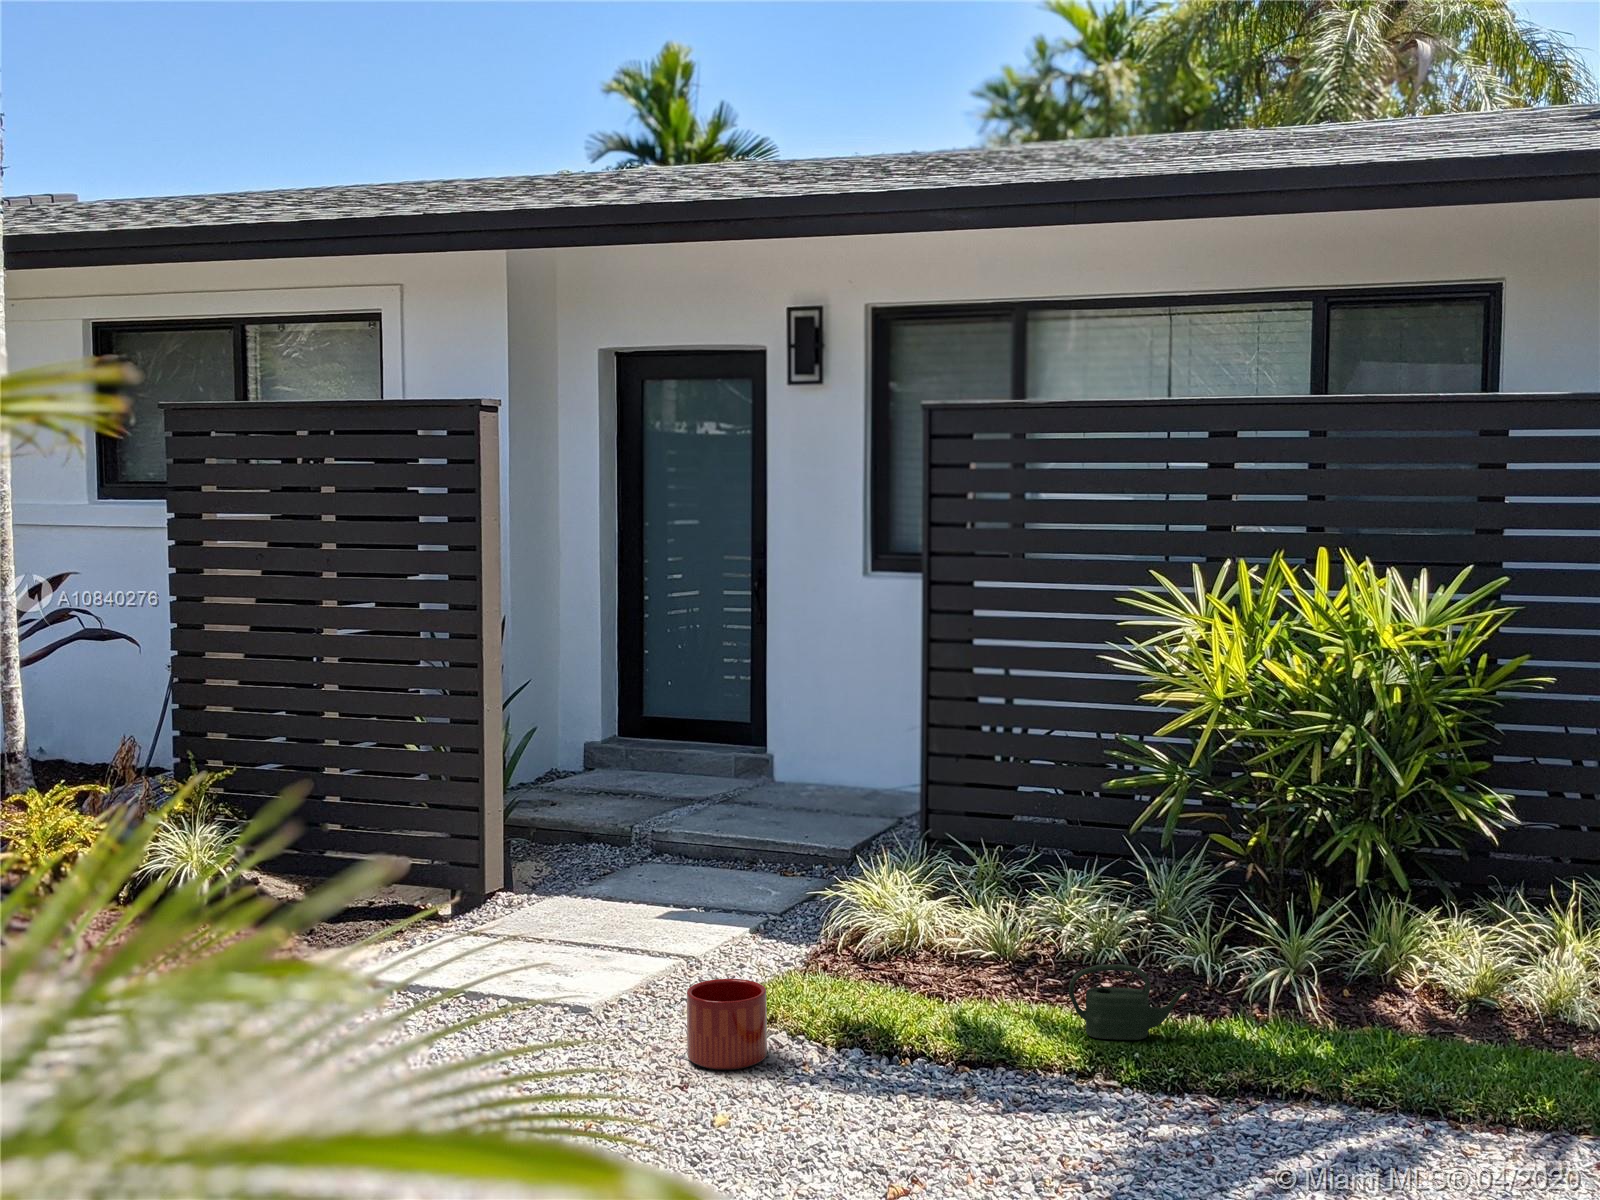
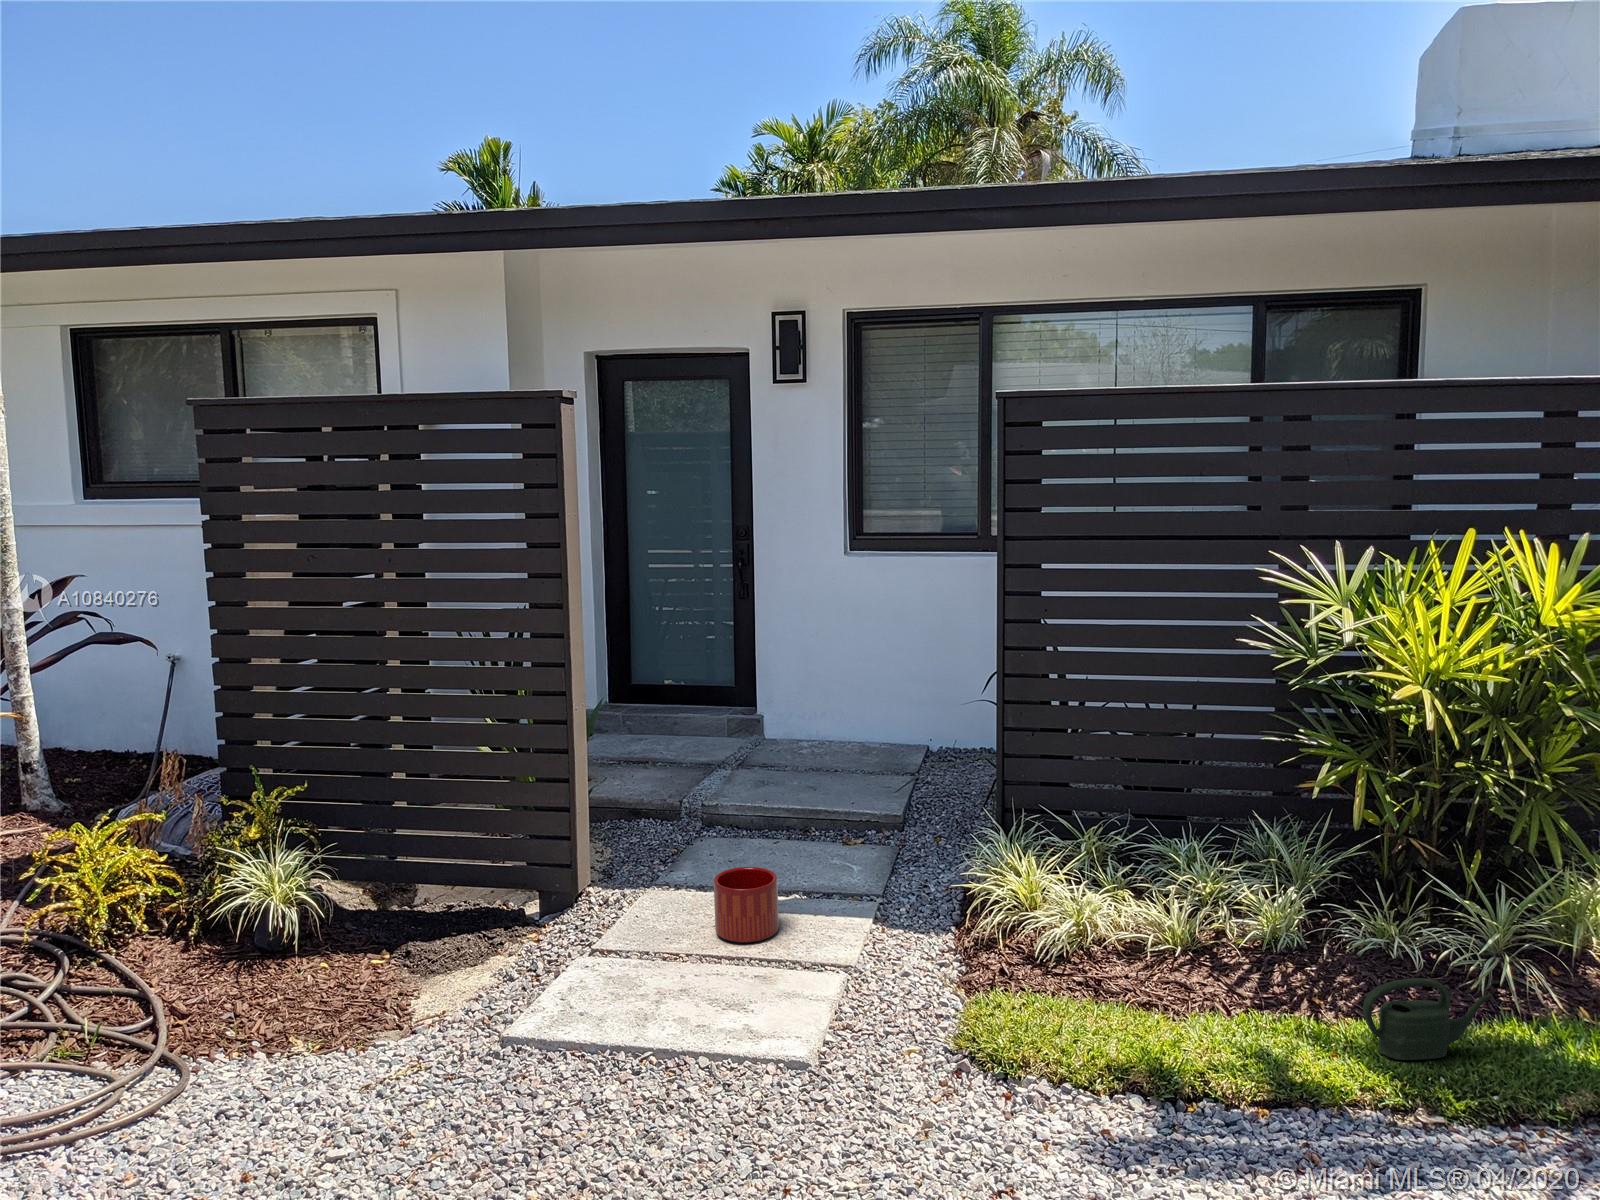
planter: present [687,979,767,1070] -> present [714,867,779,943]

